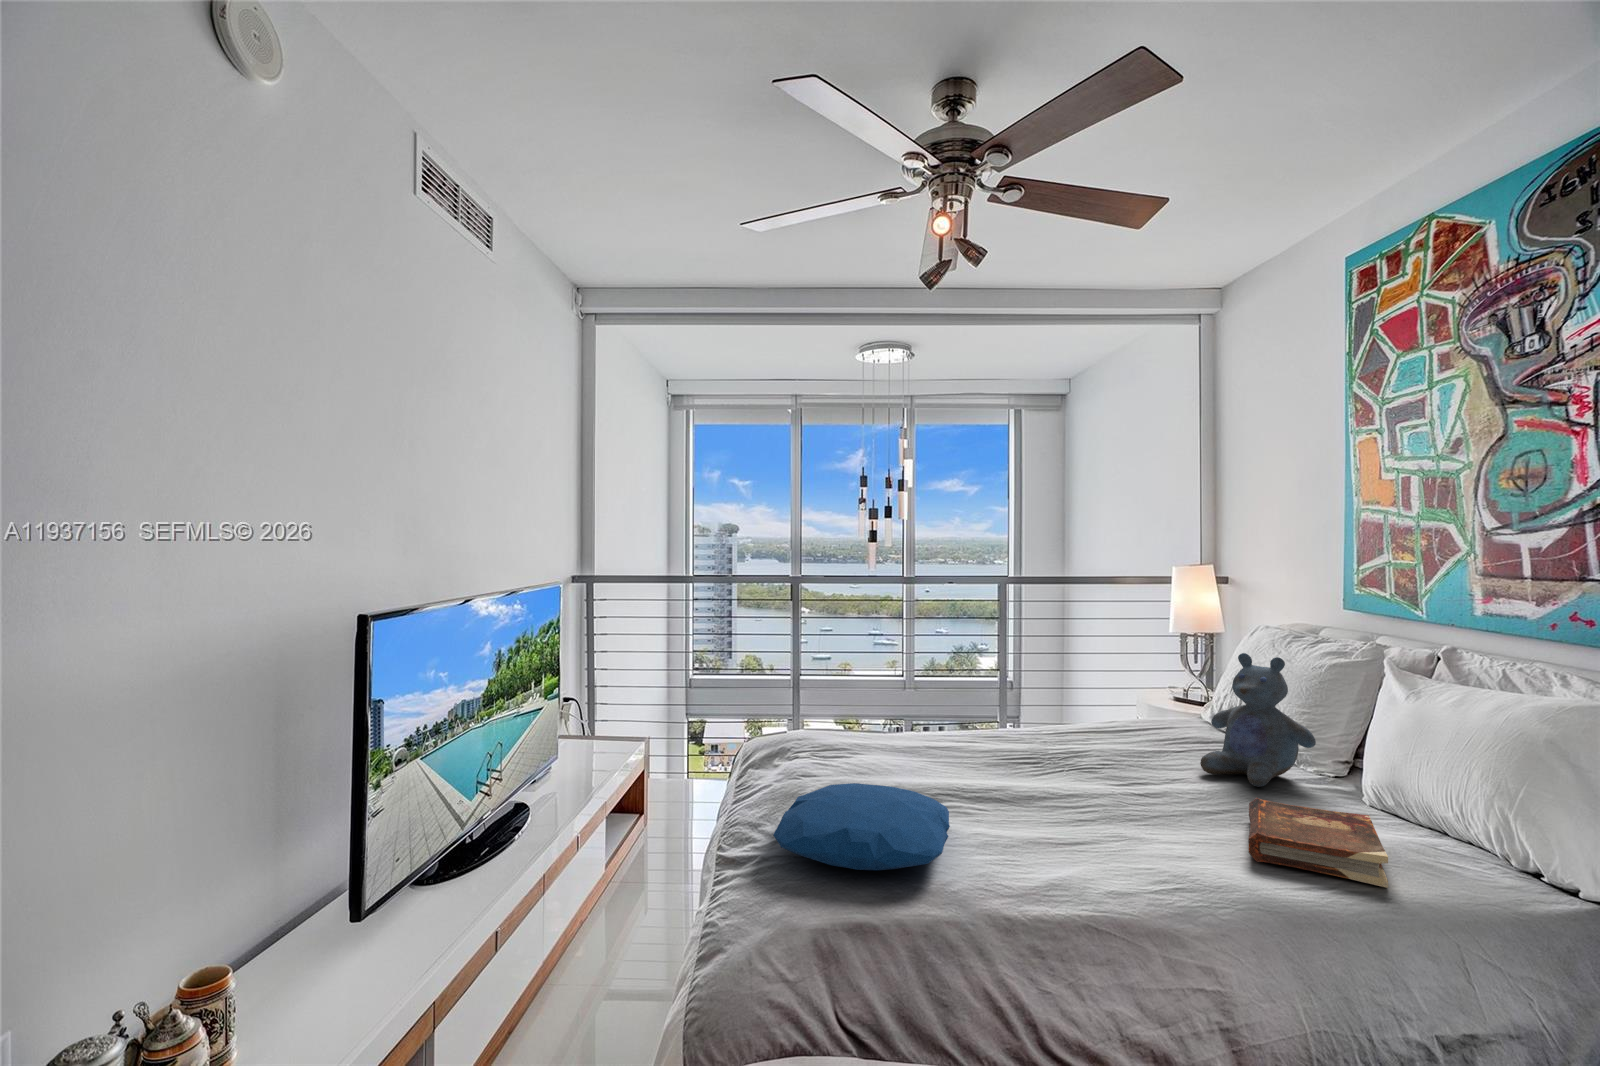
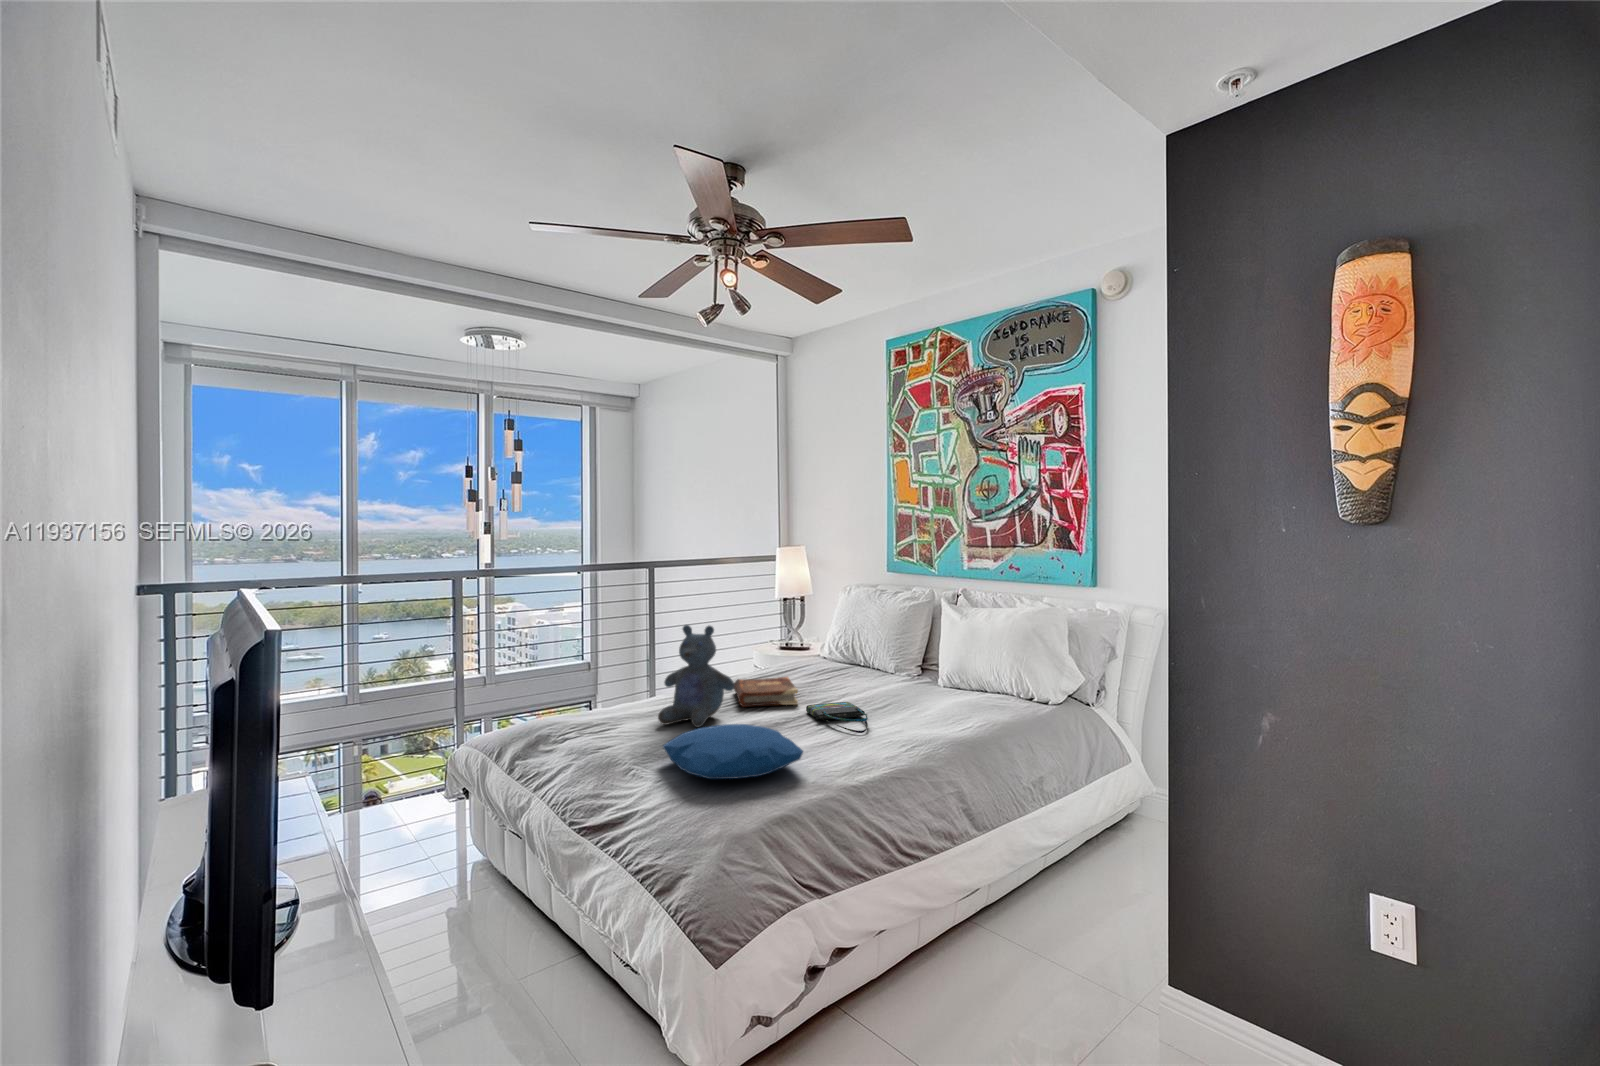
stuffed bear: present [1200,653,1316,787] -> present [658,625,735,727]
tote bag: none [1062,787,1153,849] -> present [806,702,868,733]
book: present [1248,798,1388,888] -> present [734,677,798,707]

